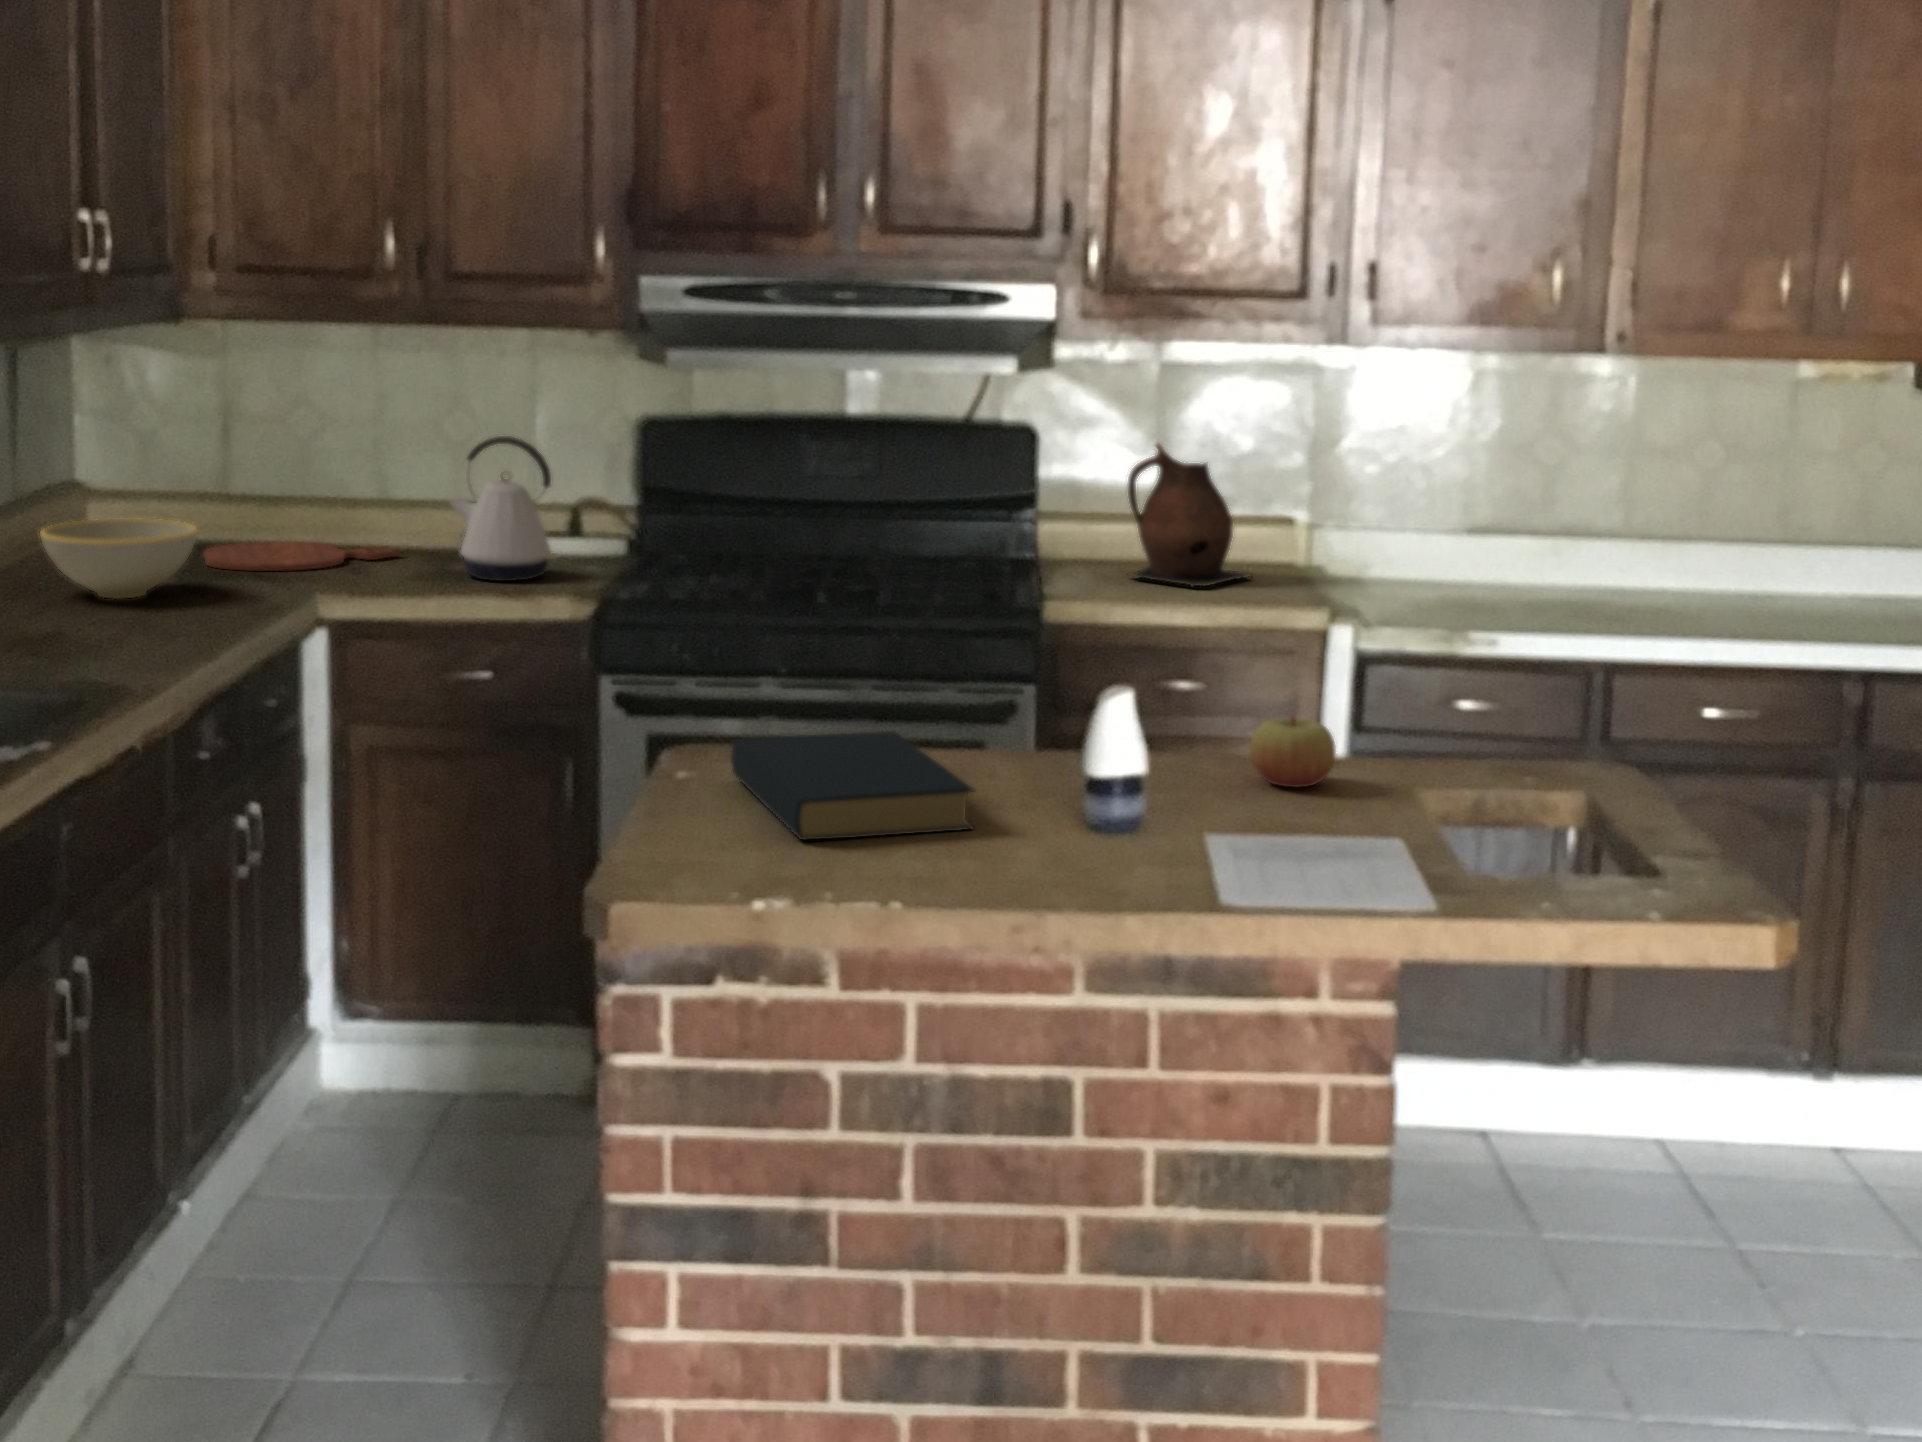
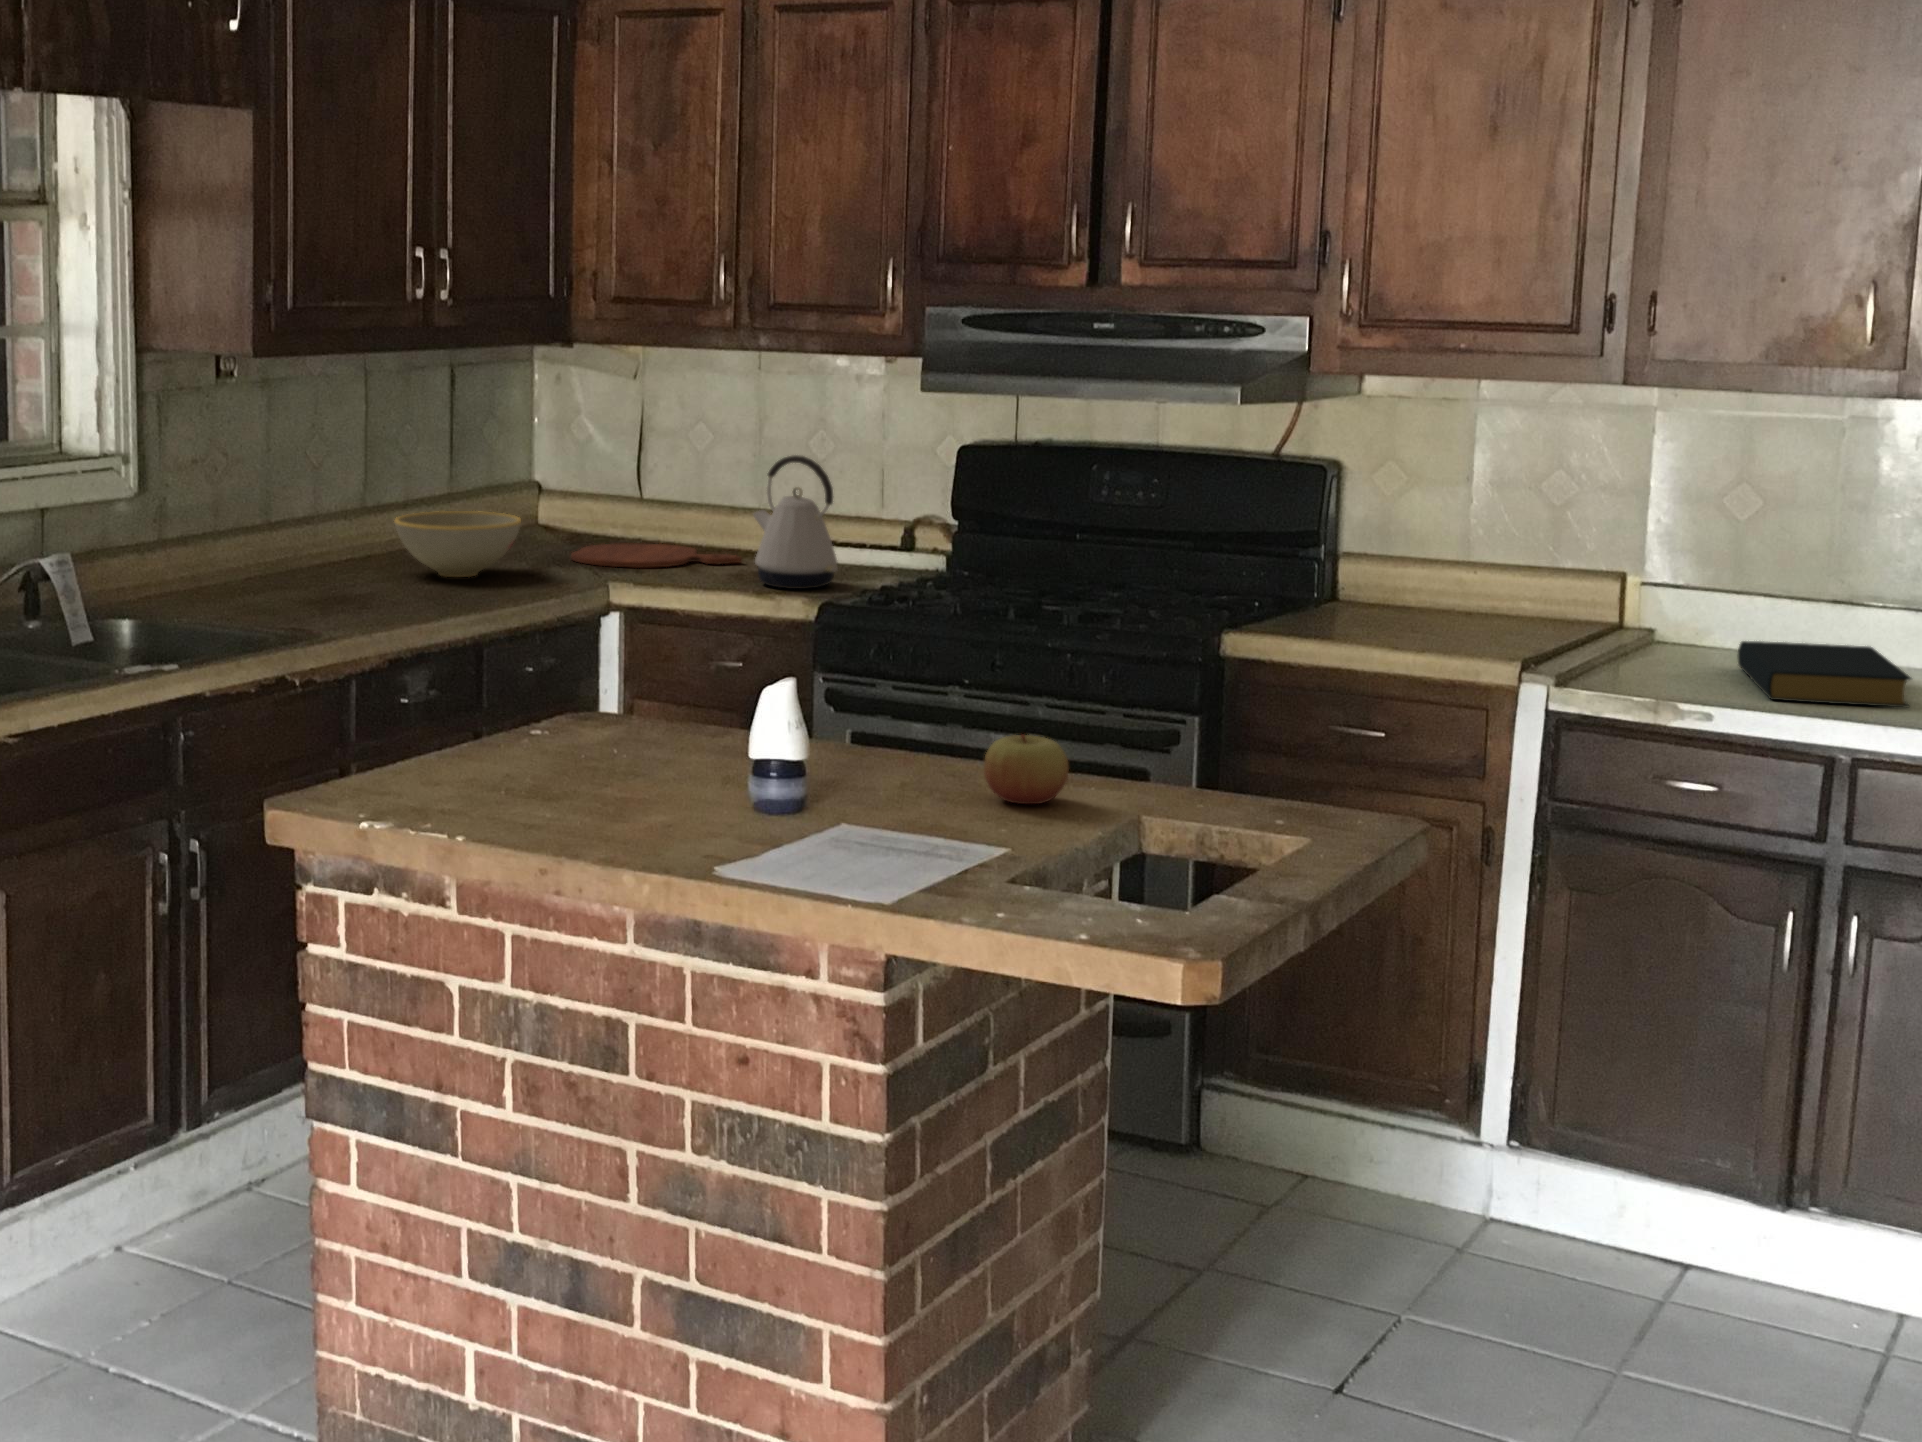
ceramic pitcher: present [1127,444,1248,587] -> none [1410,492,1554,647]
hardback book: present [731,731,974,840] -> present [1738,641,1911,707]

